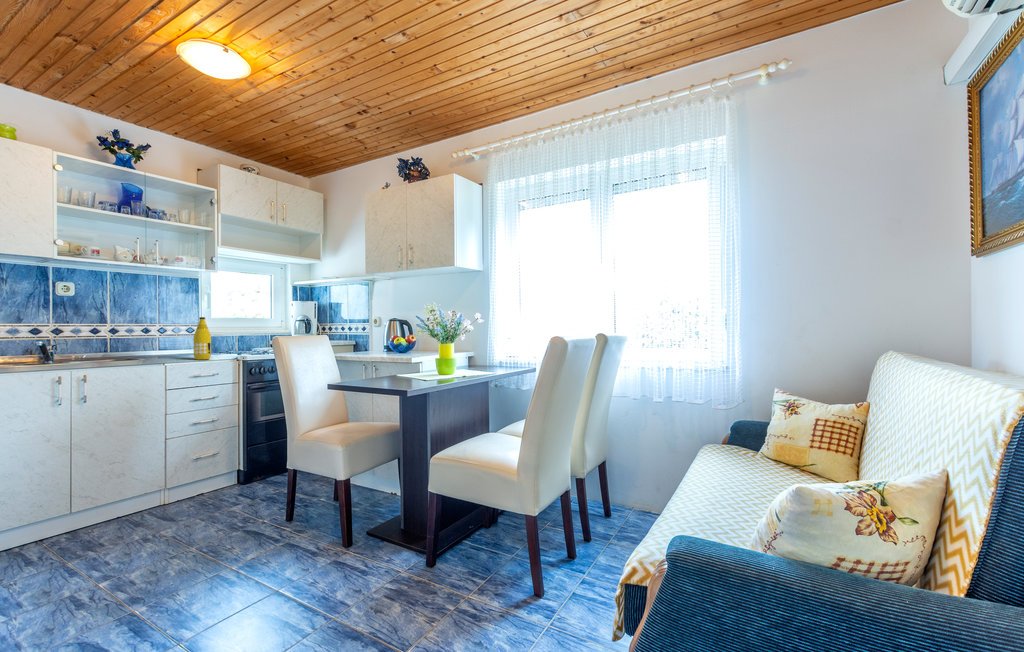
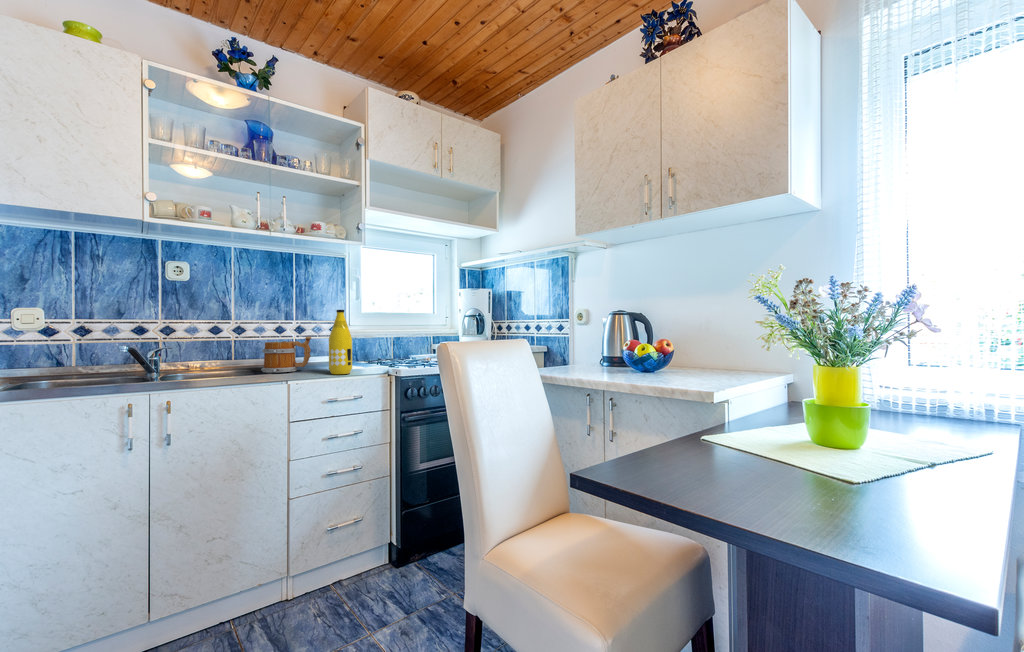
mug: none [141,335,180,359] -> present [261,337,311,372]

